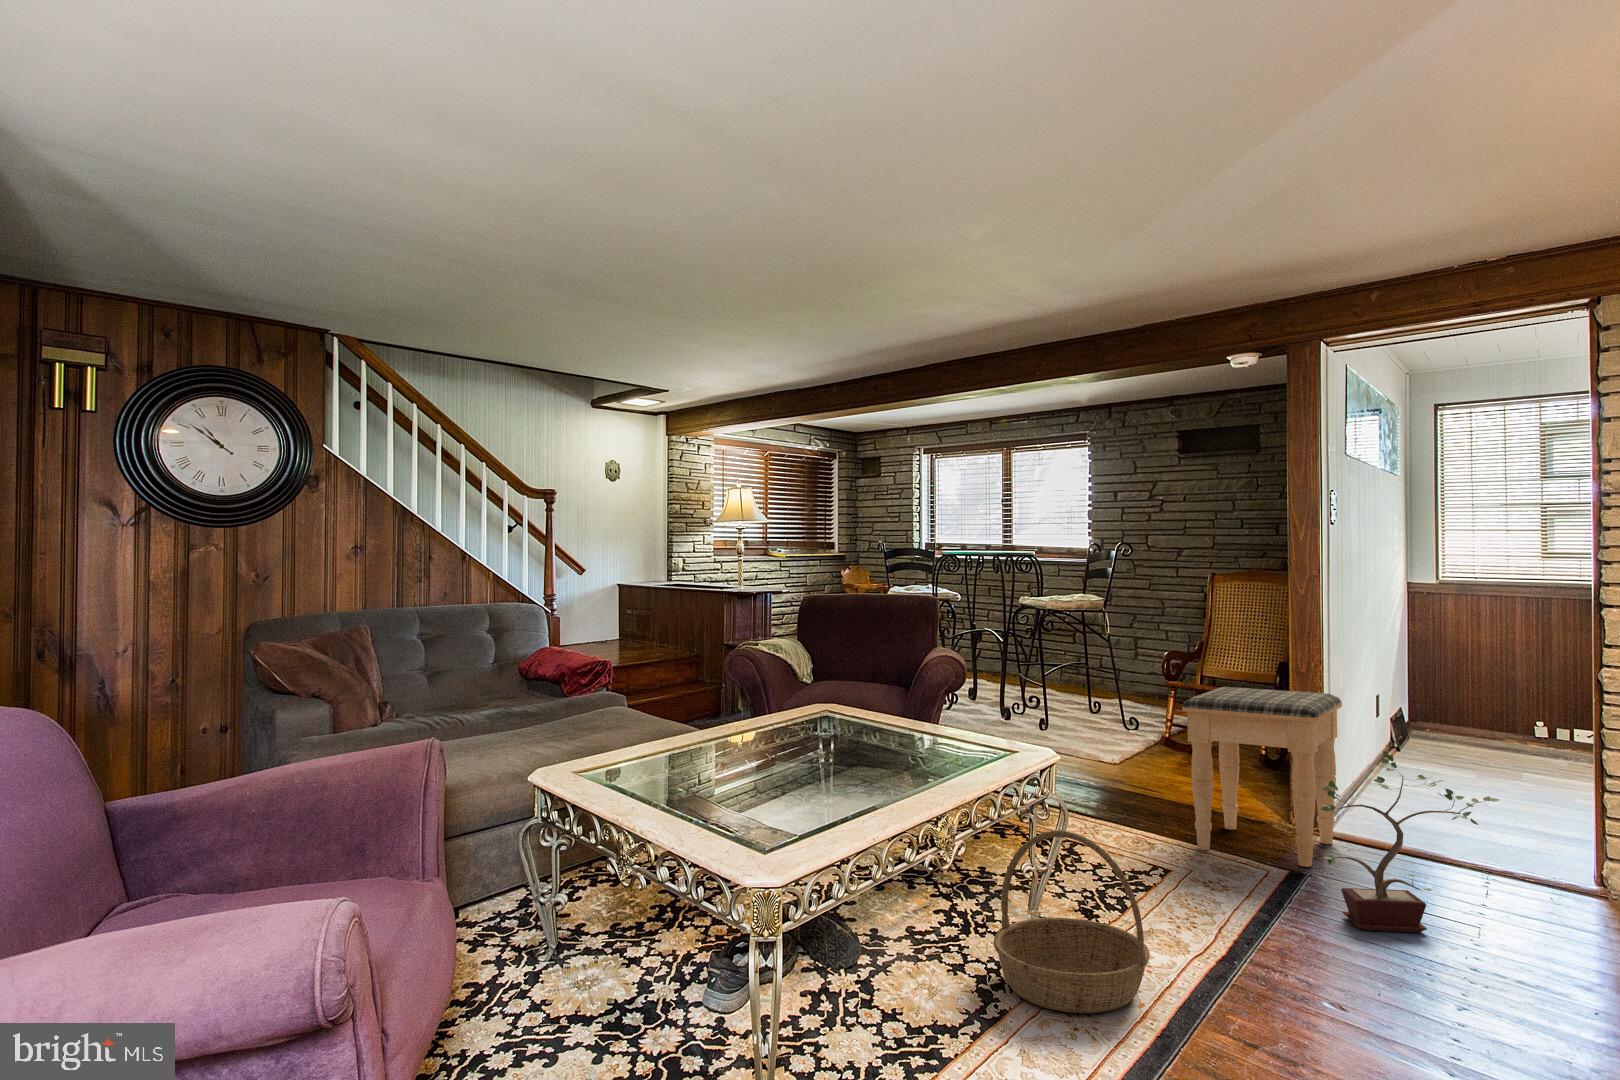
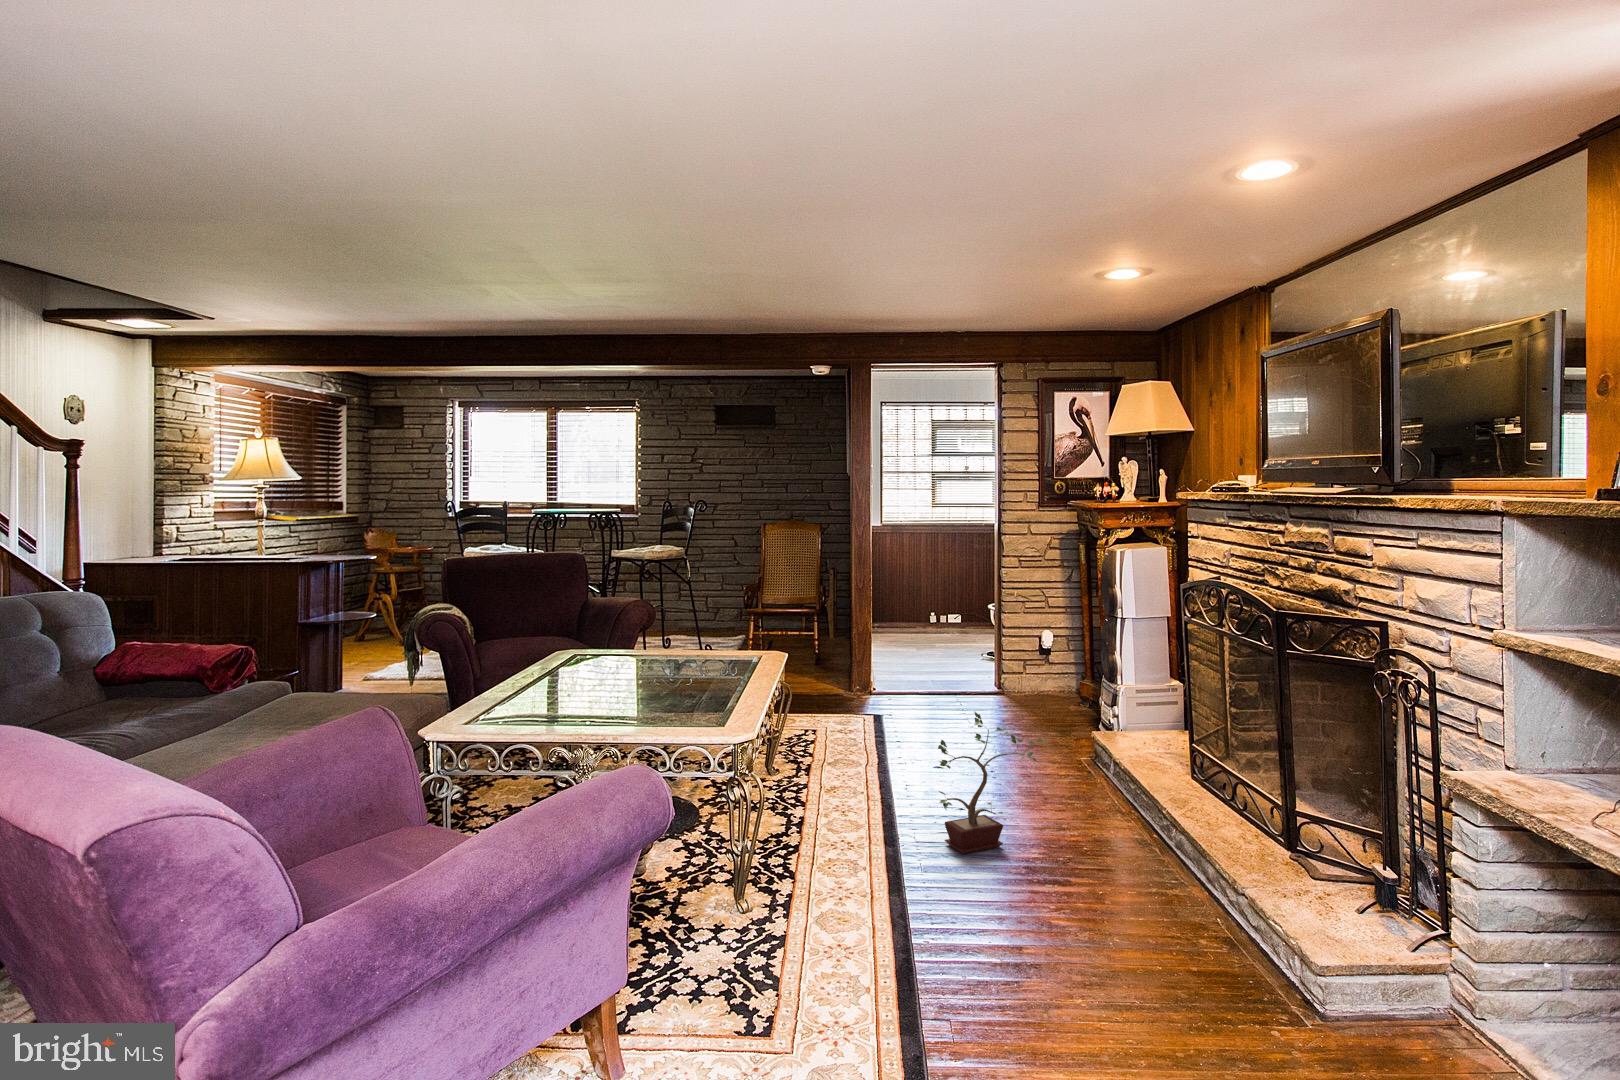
footstool: present [1182,687,1342,867] -> none [800,655,906,800]
basket: present [994,830,1150,1013] -> none [736,836,878,1007]

